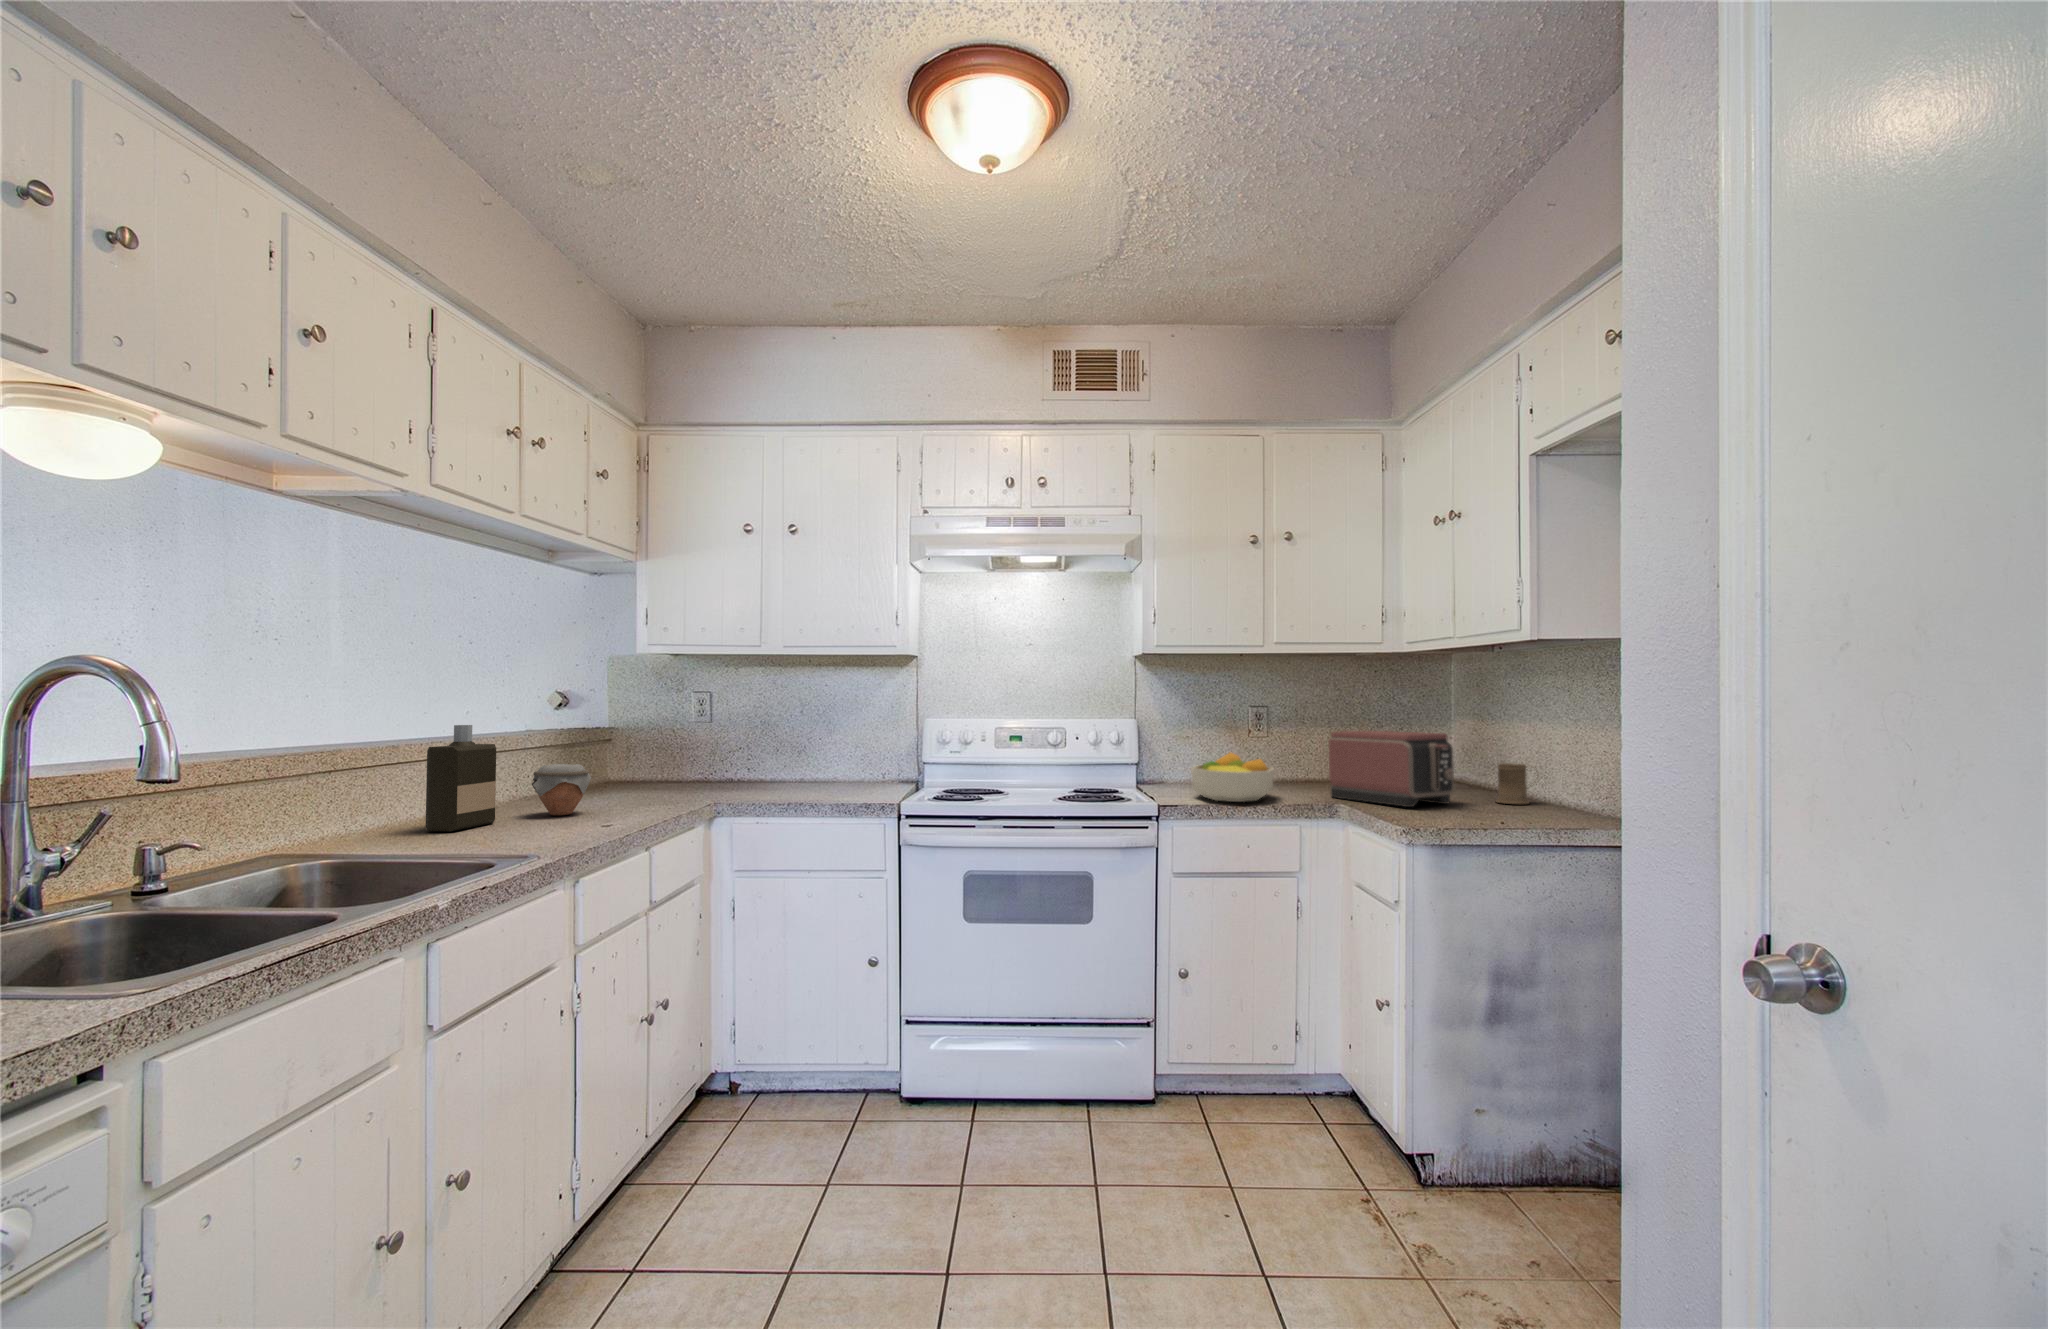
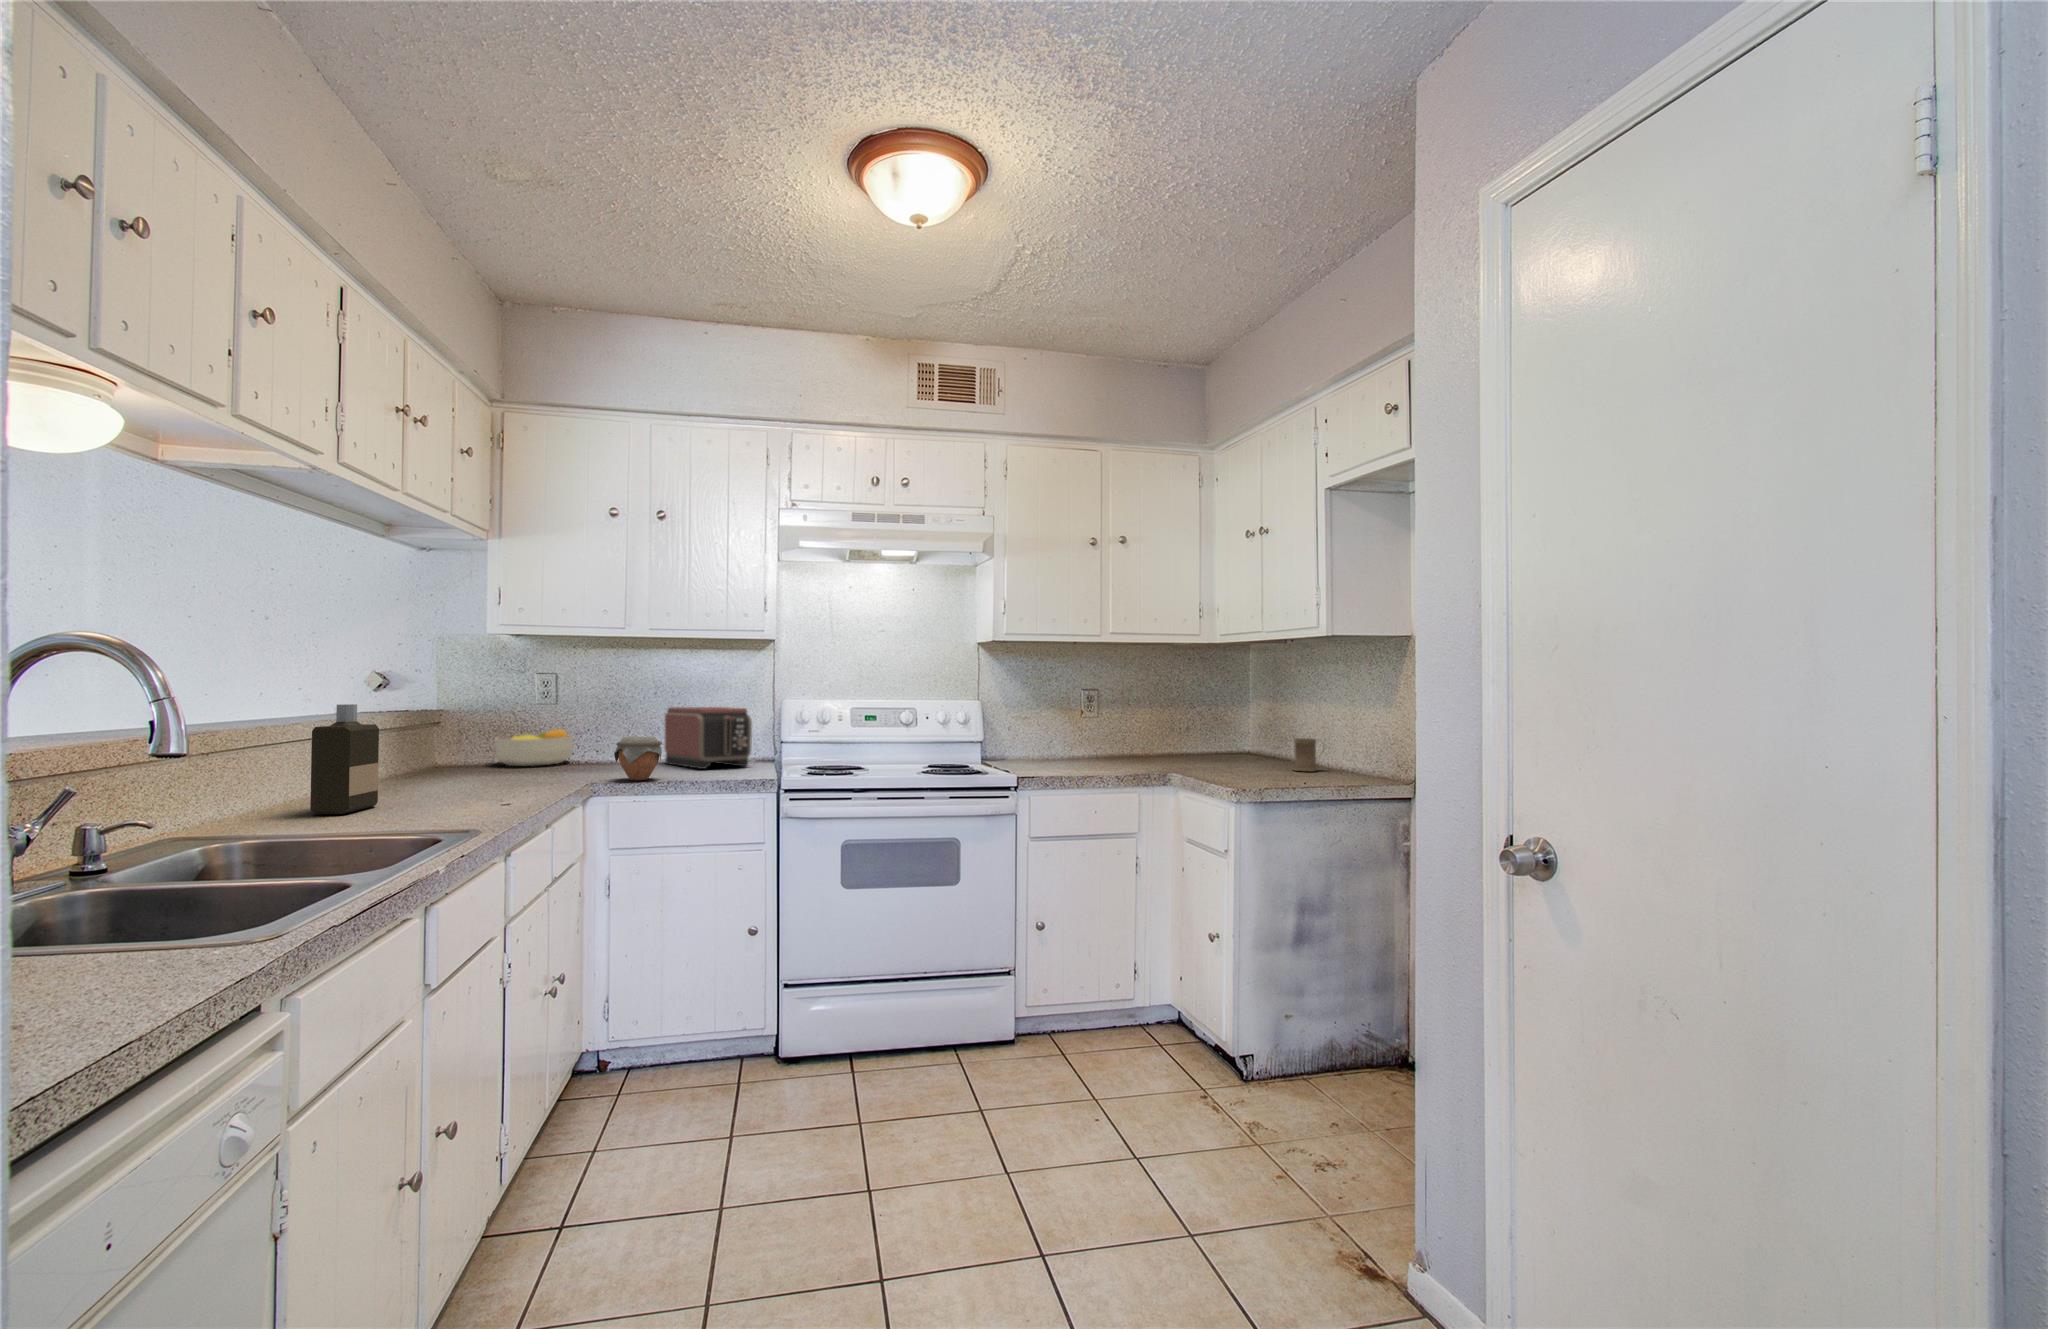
toaster: present [1329,731,1454,807] -> present [665,707,752,769]
fruit bowl: present [1191,753,1274,802] -> present [495,729,574,766]
jar: present [532,764,592,815] -> present [614,736,662,780]

